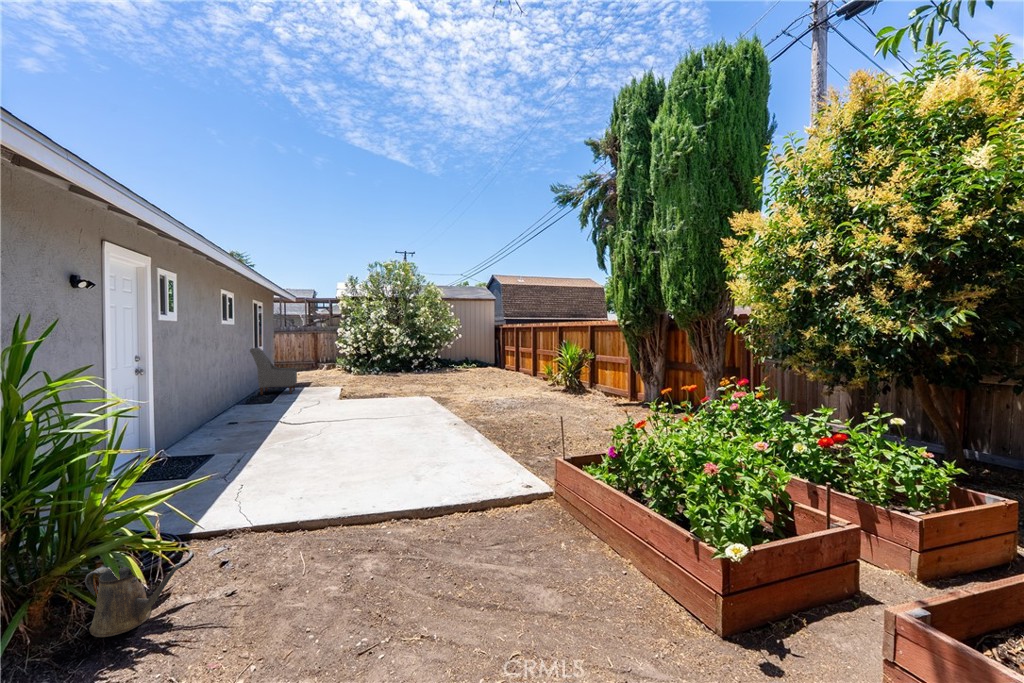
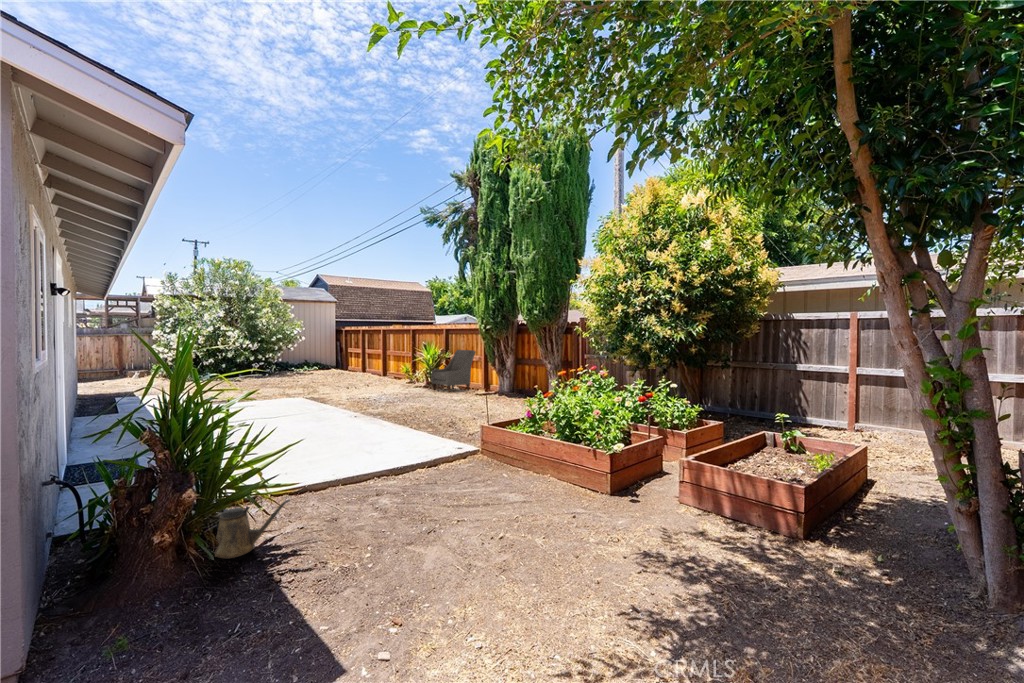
chair: present [250,347,297,395] -> present [431,350,476,393]

